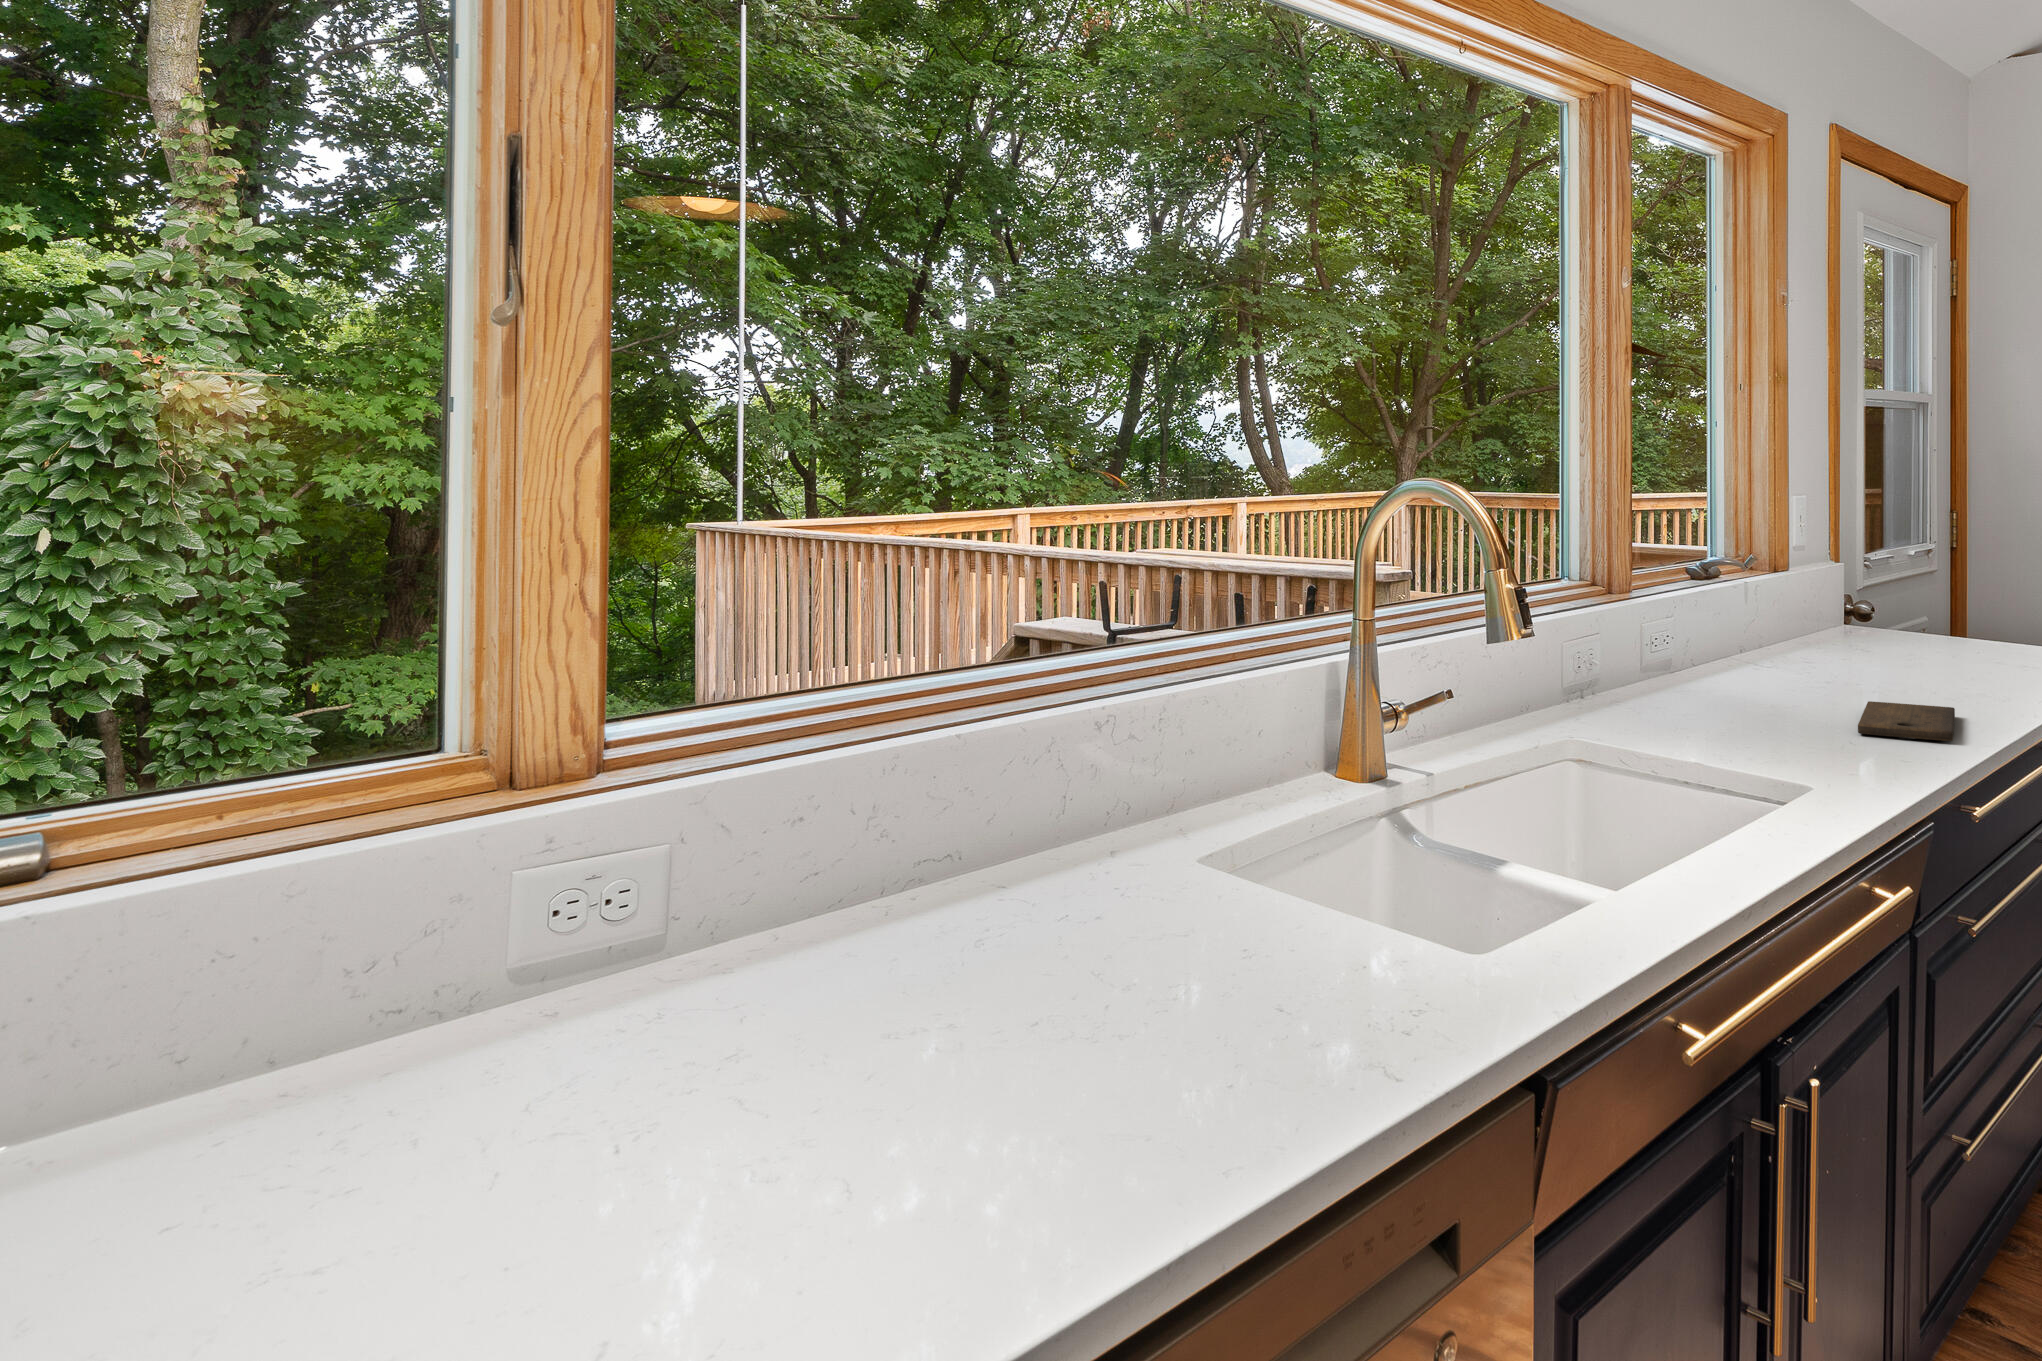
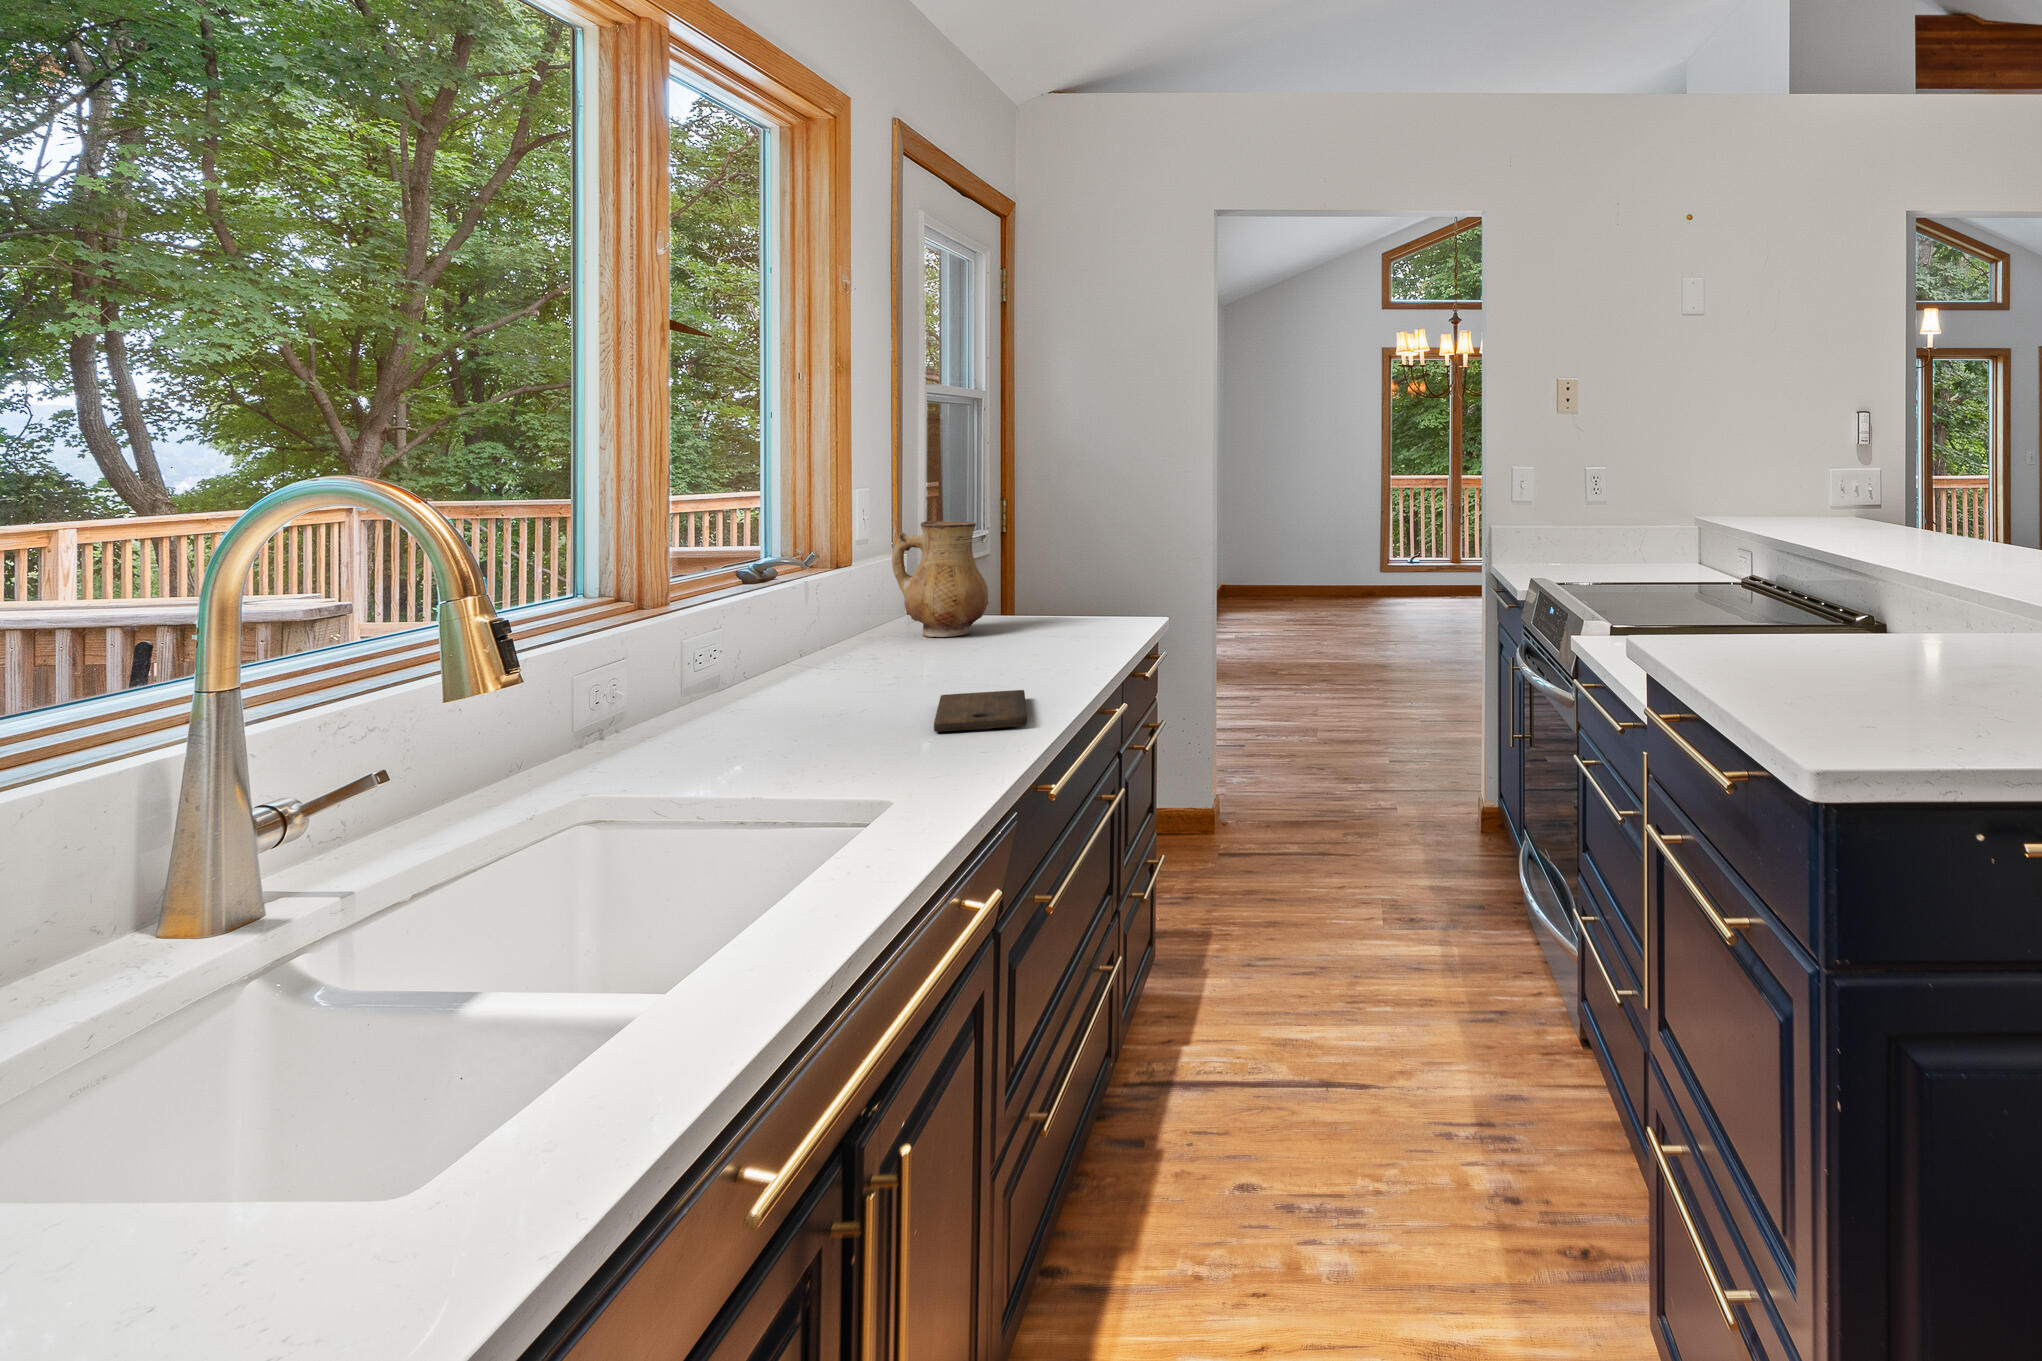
ceramic pitcher: none [1827,530,1927,650] -> present [892,521,988,637]

